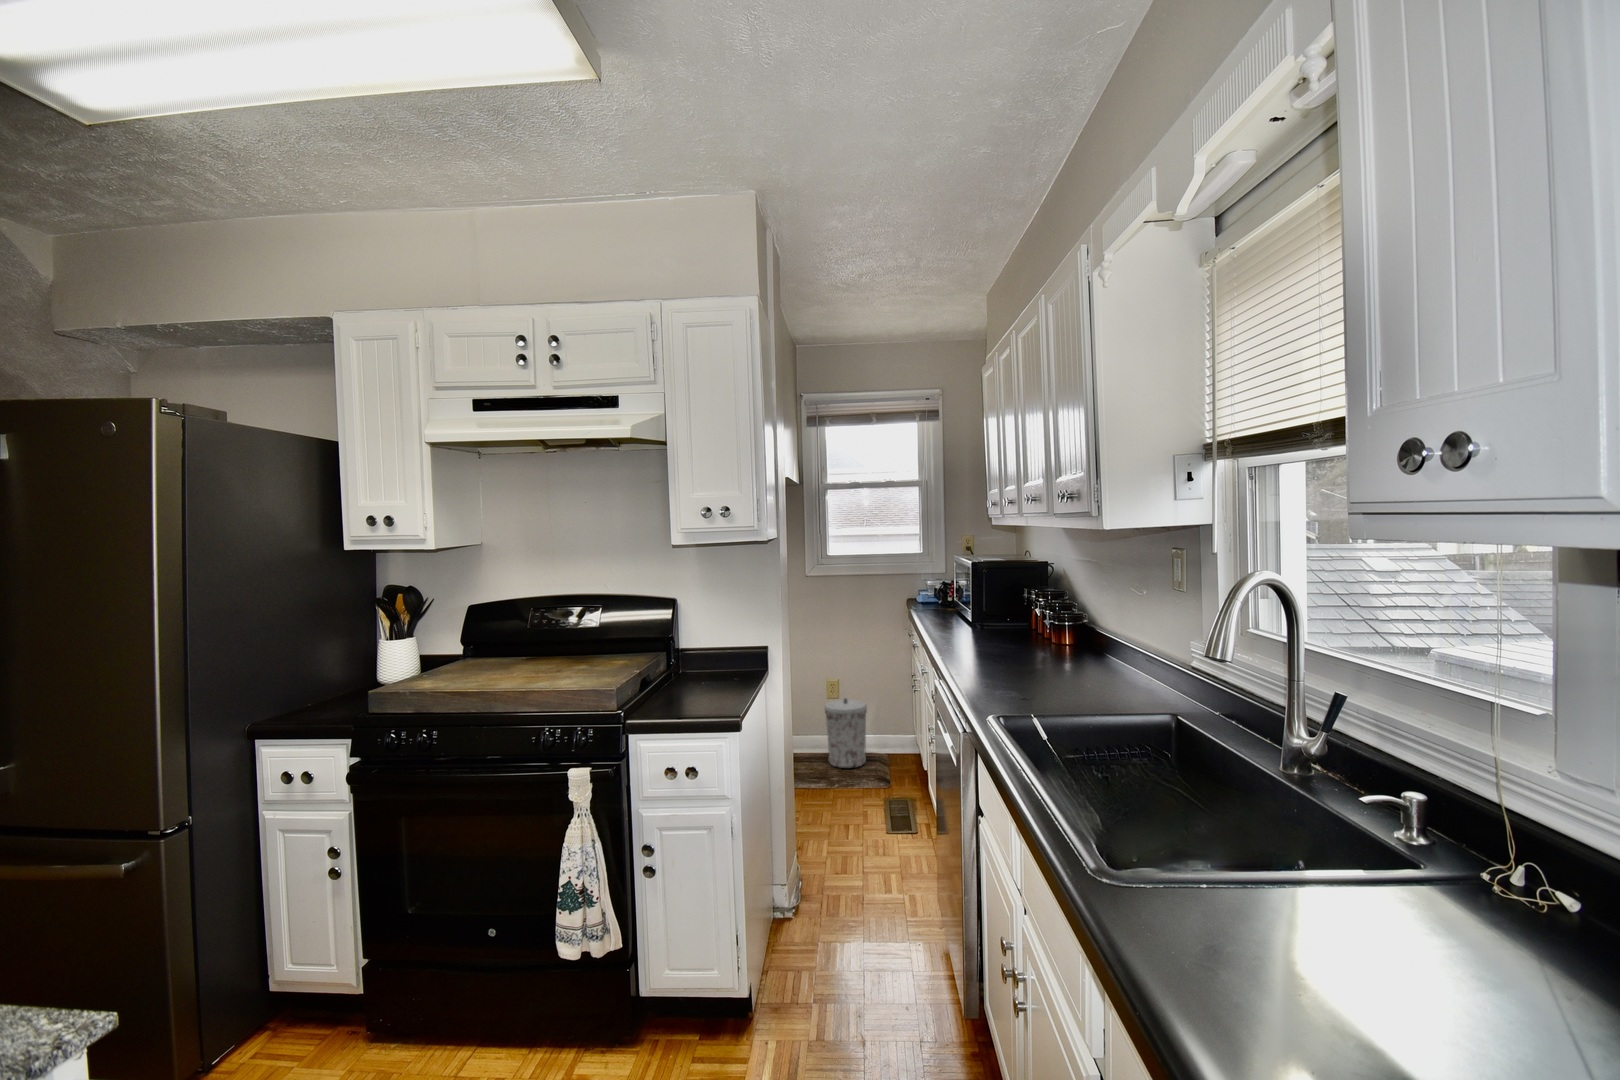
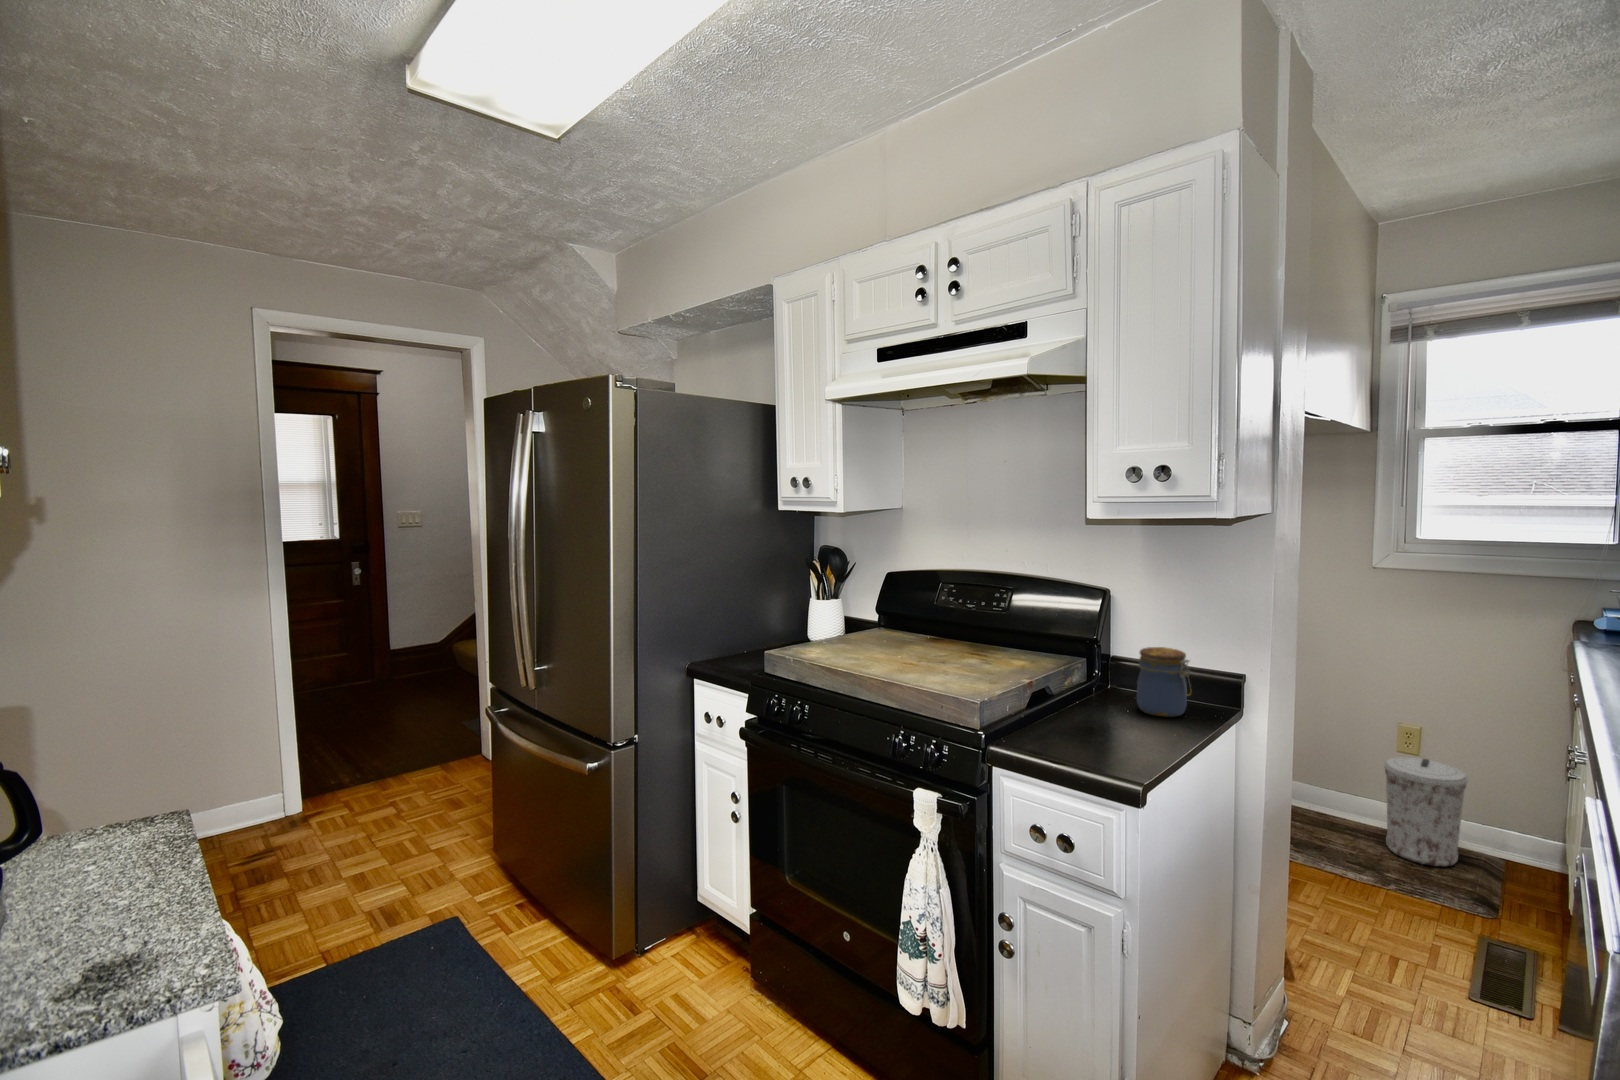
jar: none [705,634,741,683] -> present [1137,647,1190,717]

